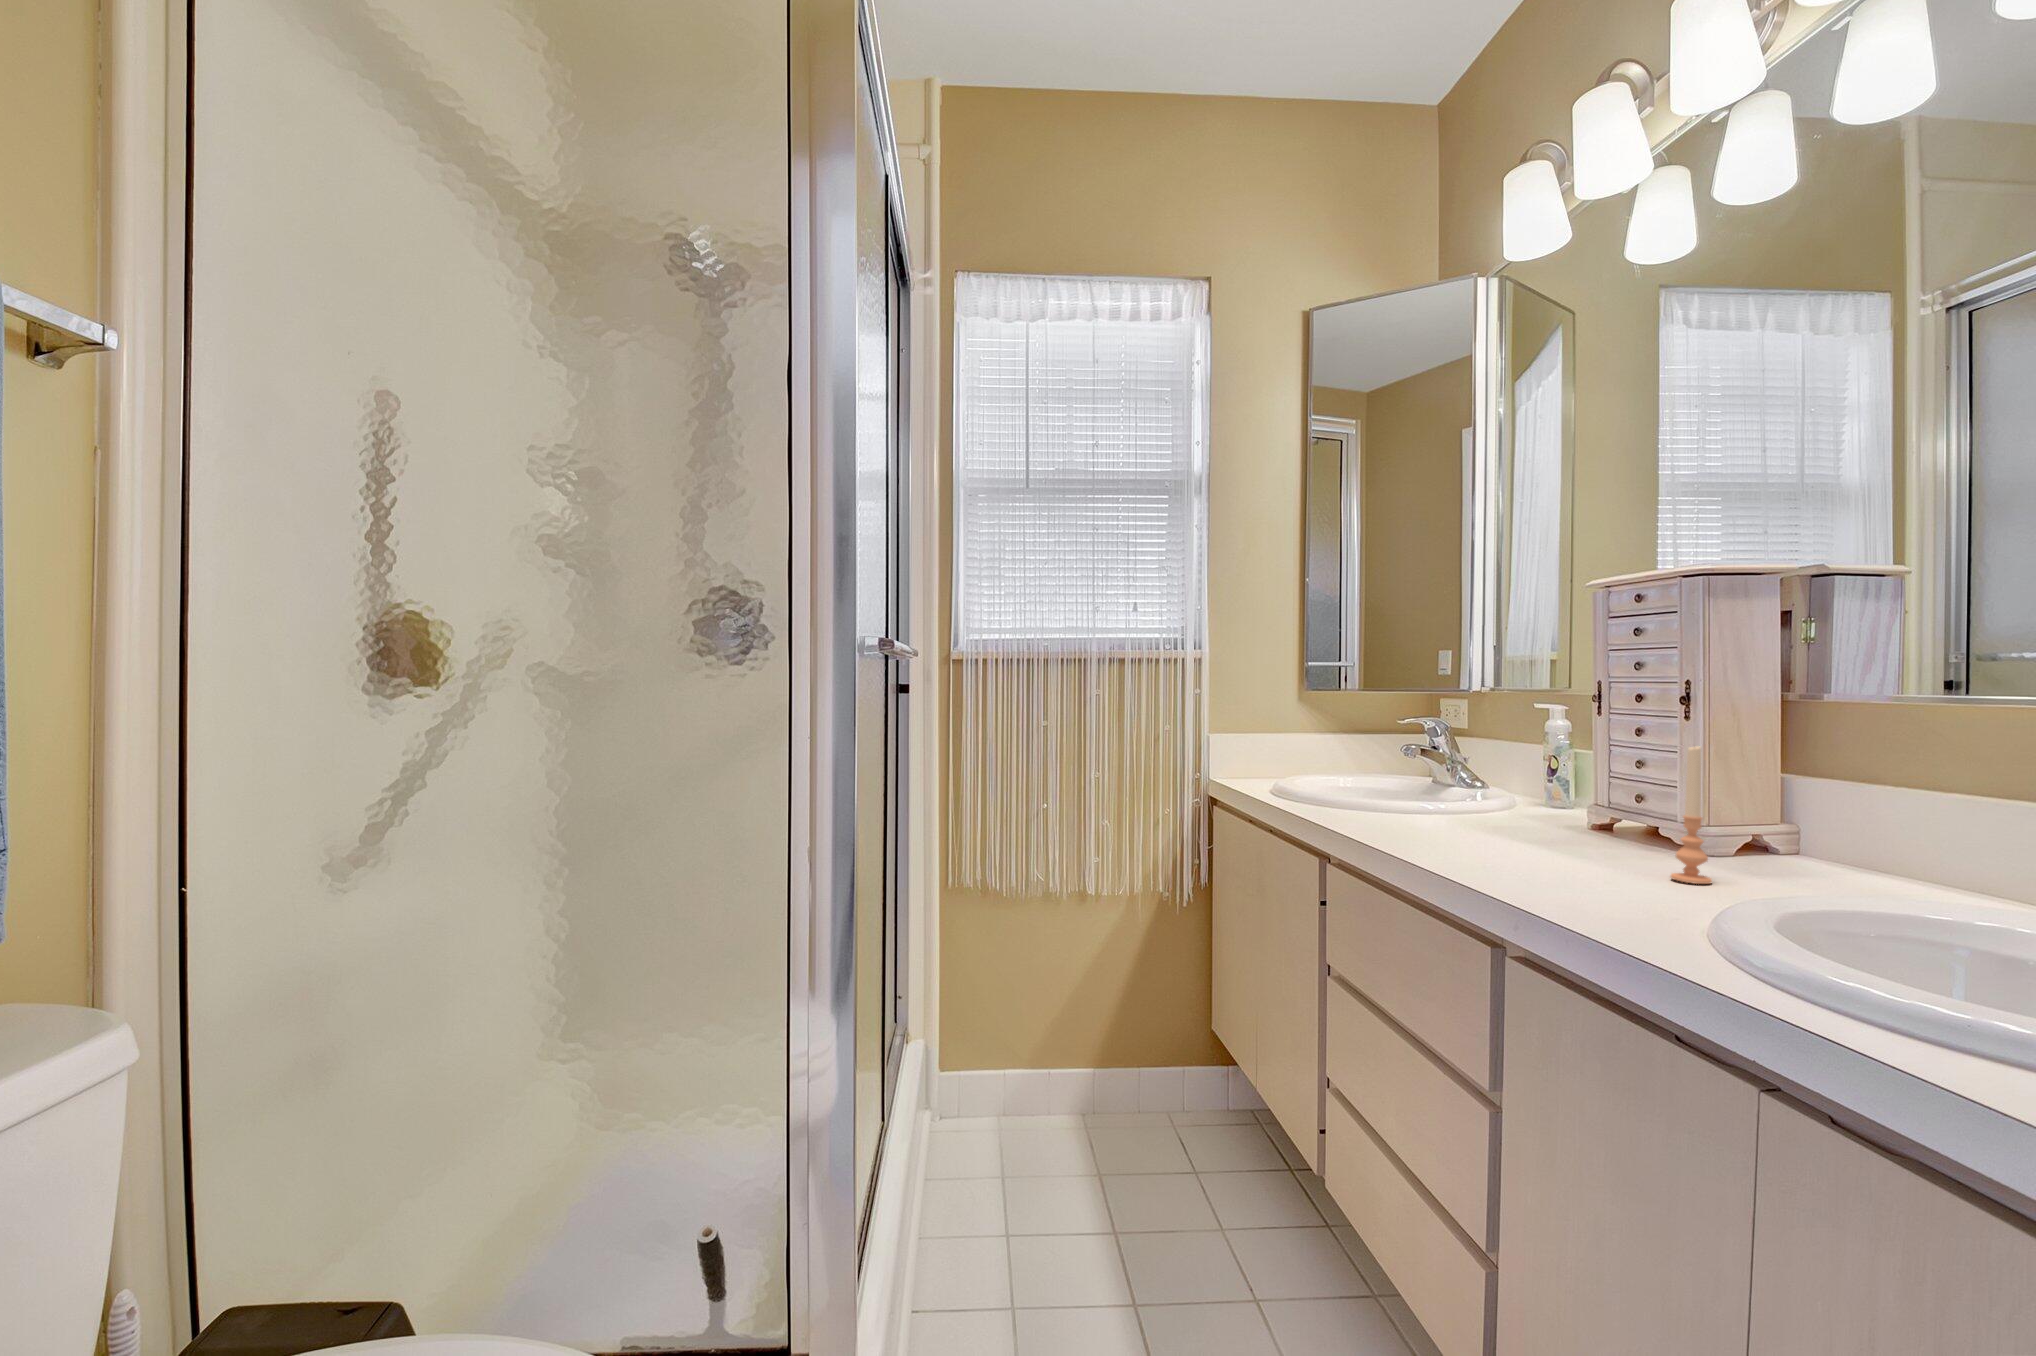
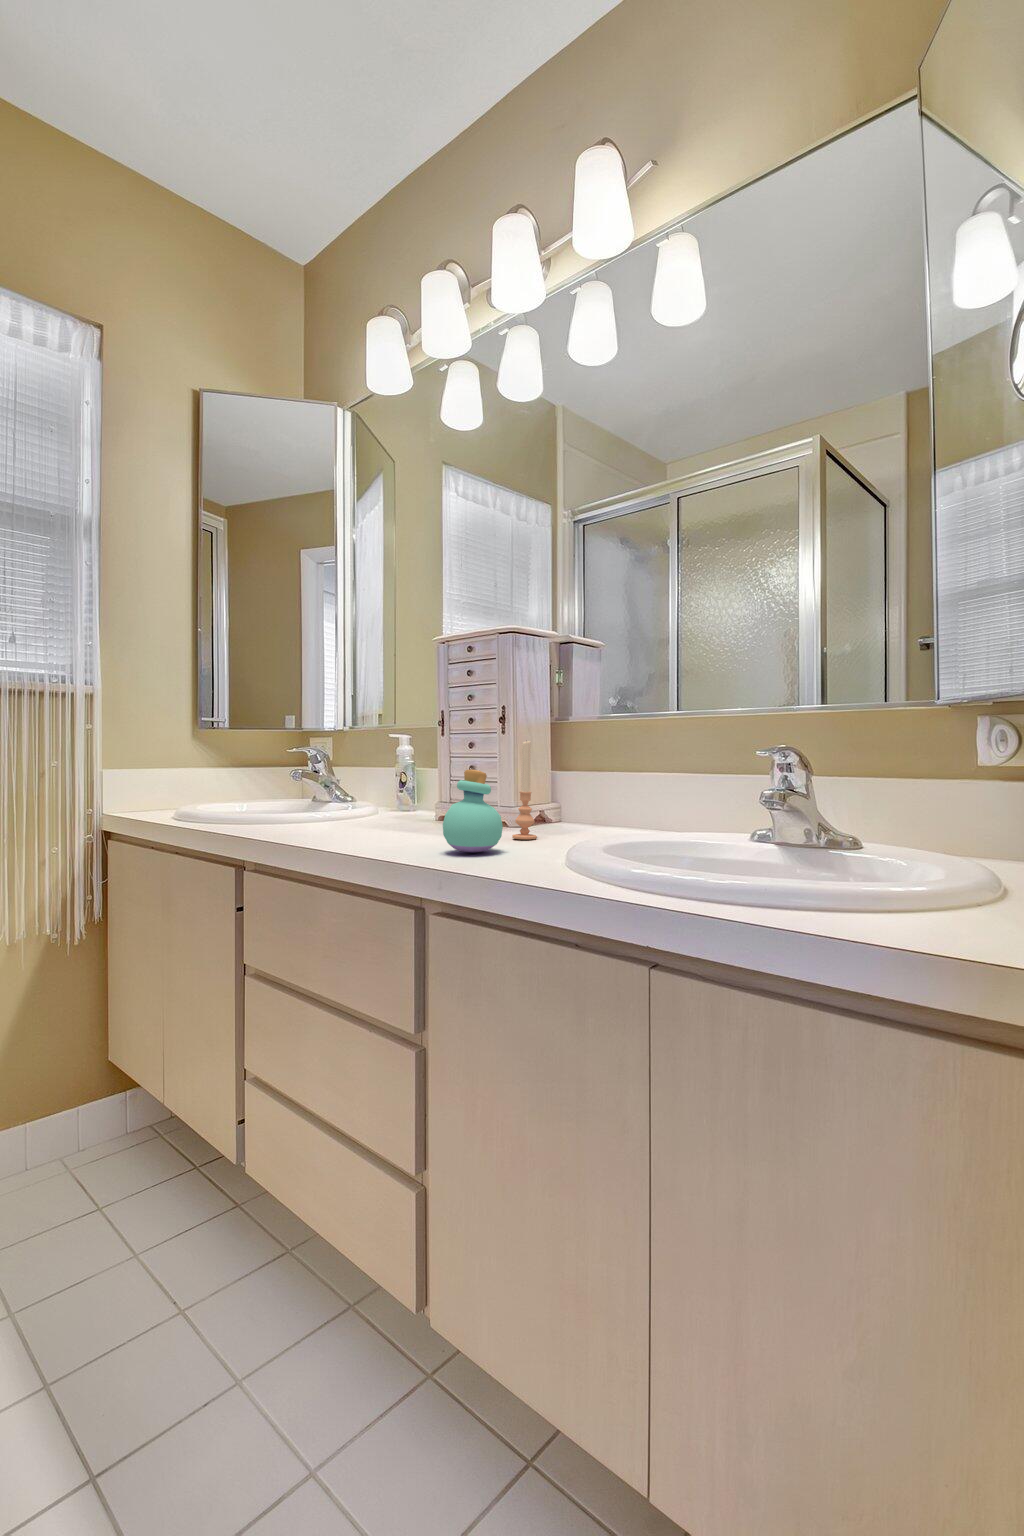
perfume bottle: none [1541,788,1628,894] -> present [443,770,503,852]

